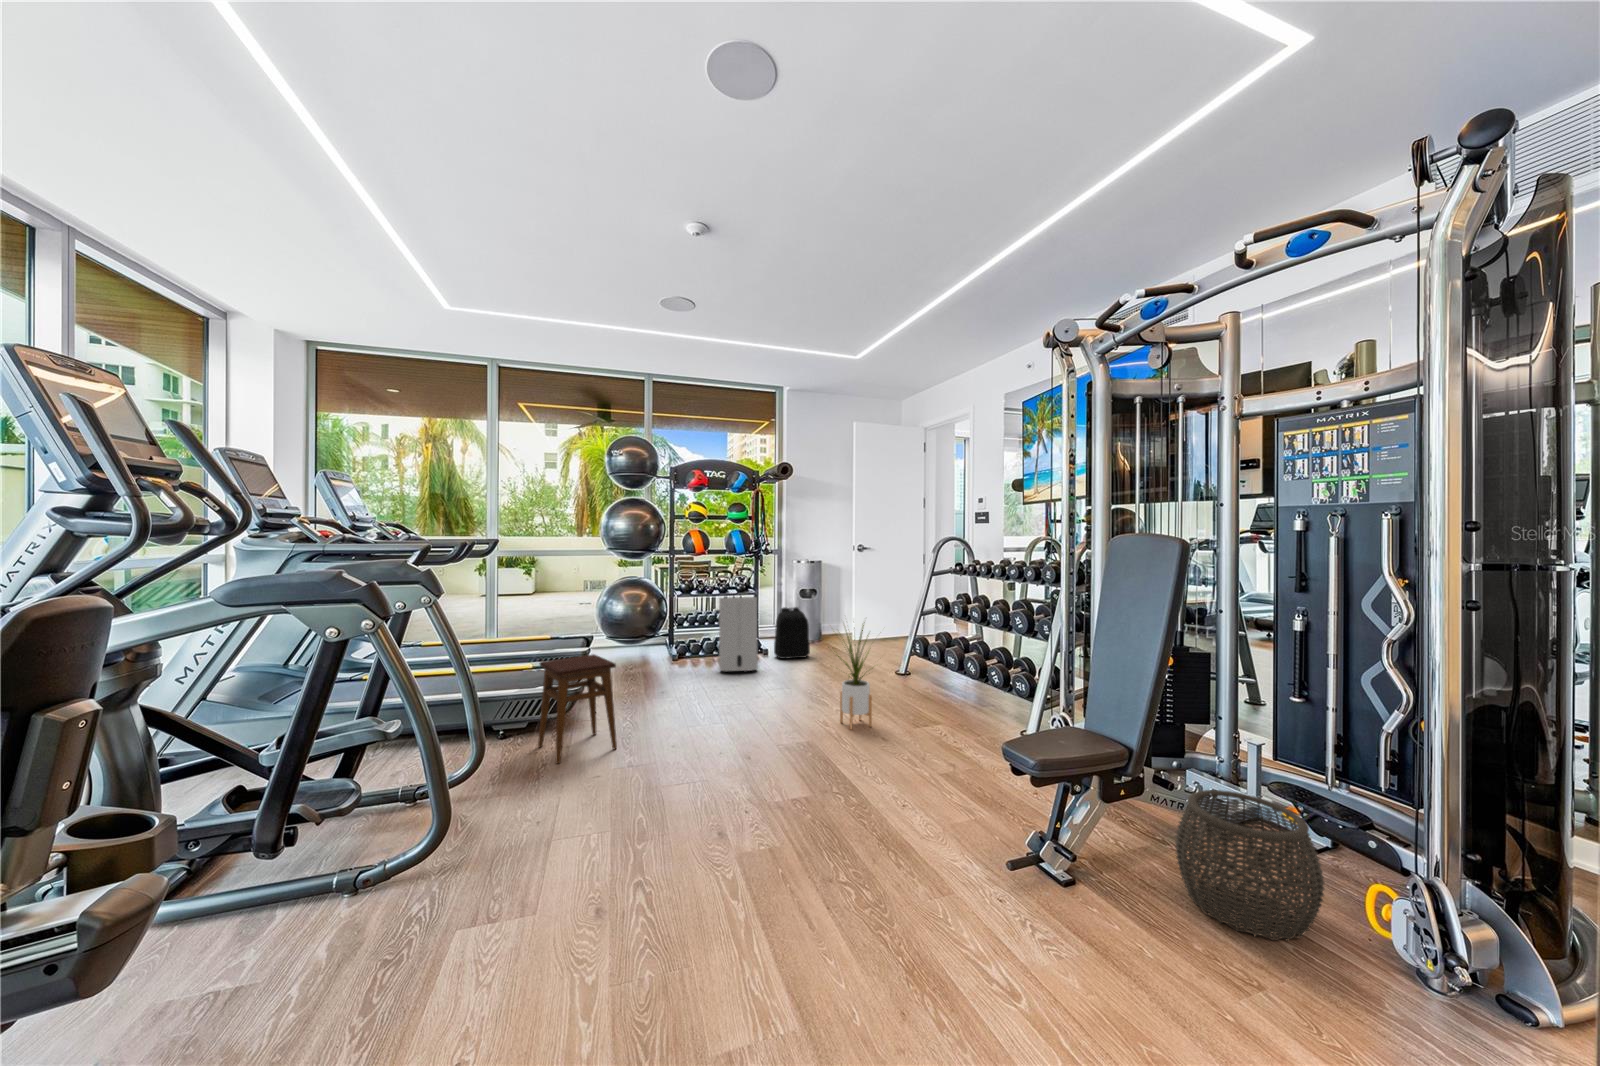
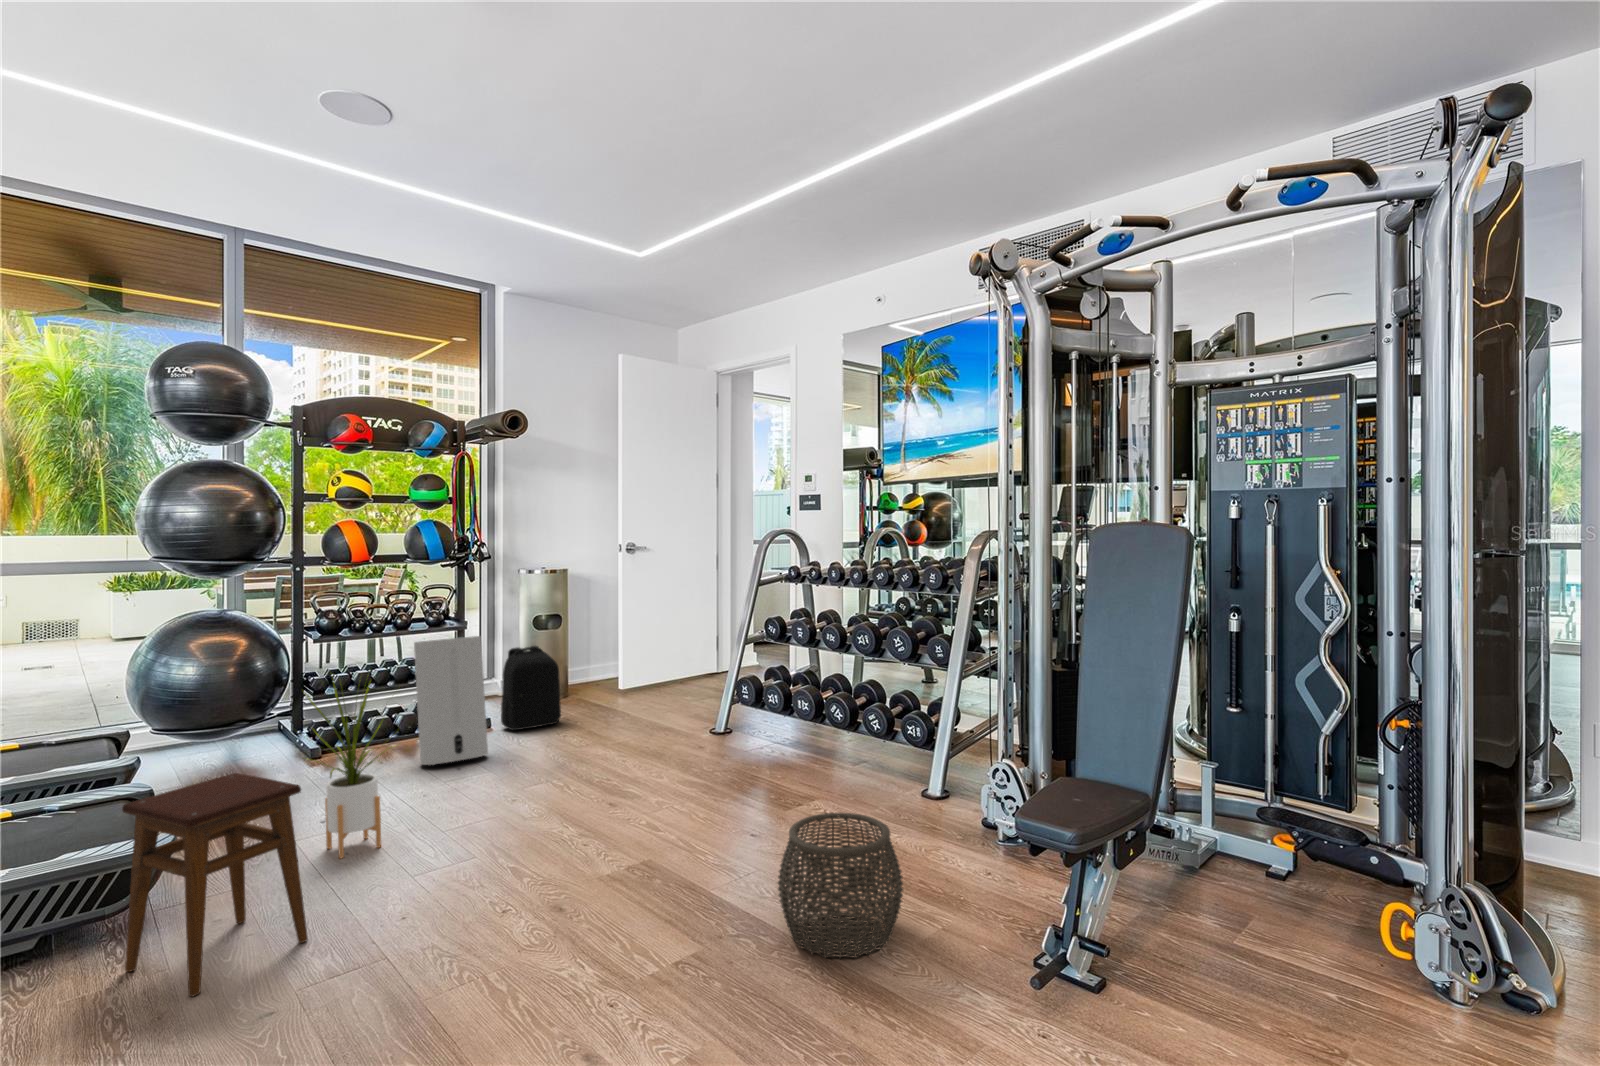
house plant: present [838,622,872,729] -> present [308,681,392,859]
woven basket: present [1175,790,1325,941] -> present [778,813,903,958]

